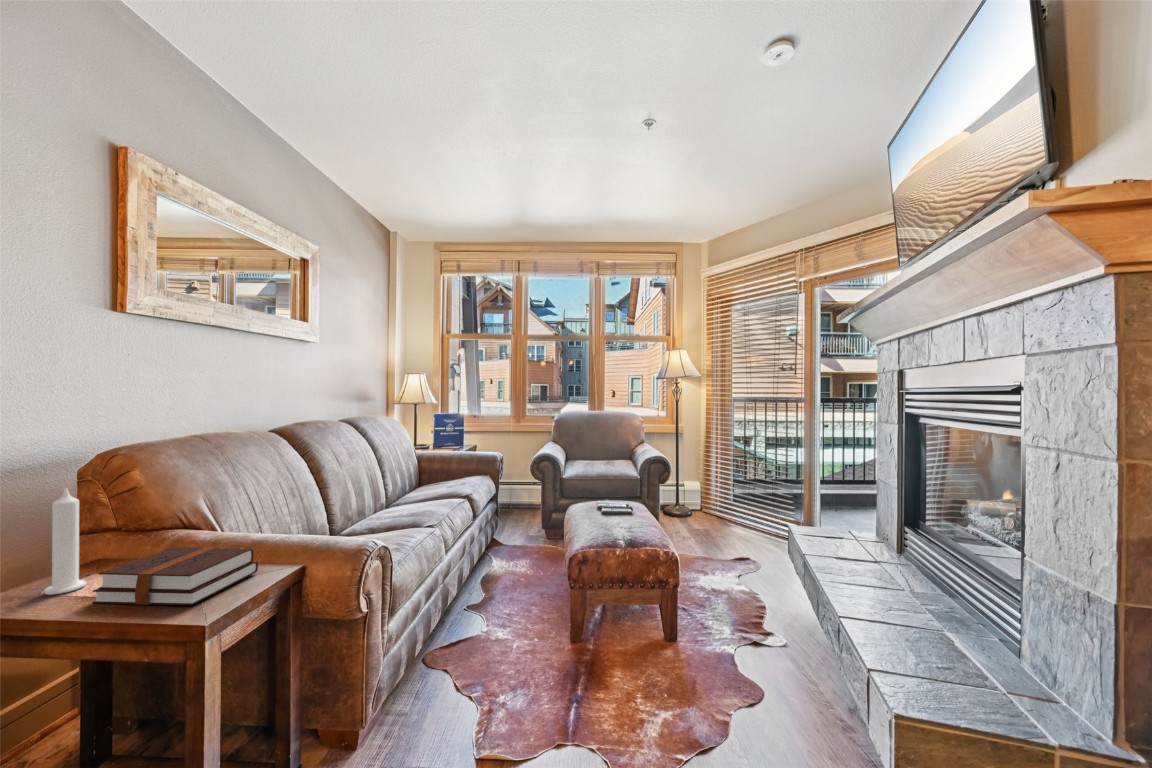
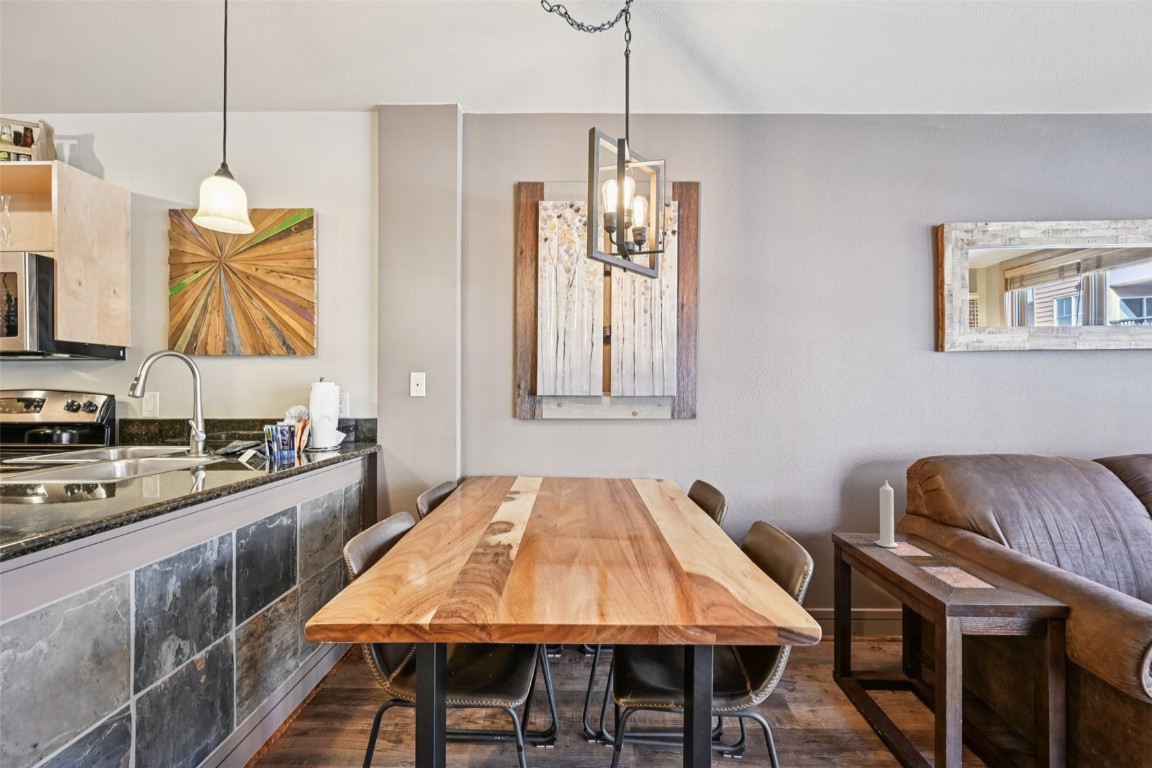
hardback book: present [92,547,258,605] -> none [894,540,1013,587]

